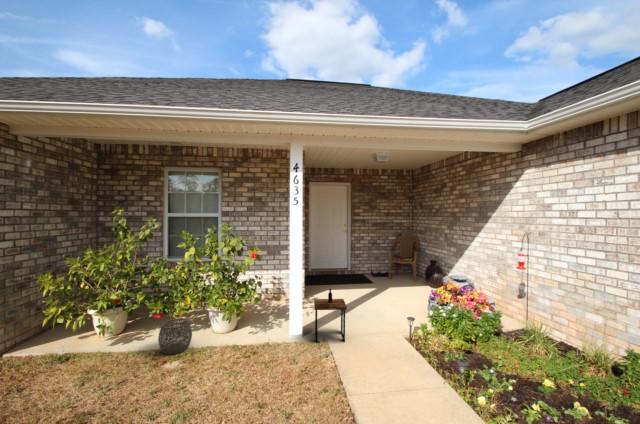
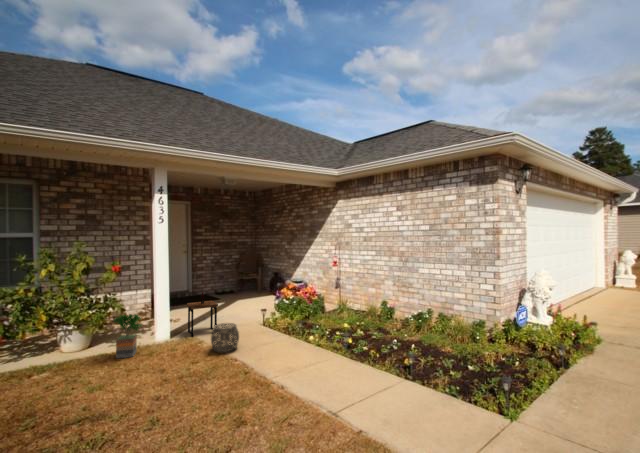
potted tree: none [227,309,257,362] -> present [114,314,142,358]
woven basket: present [158,318,192,354] -> present [211,323,239,352]

